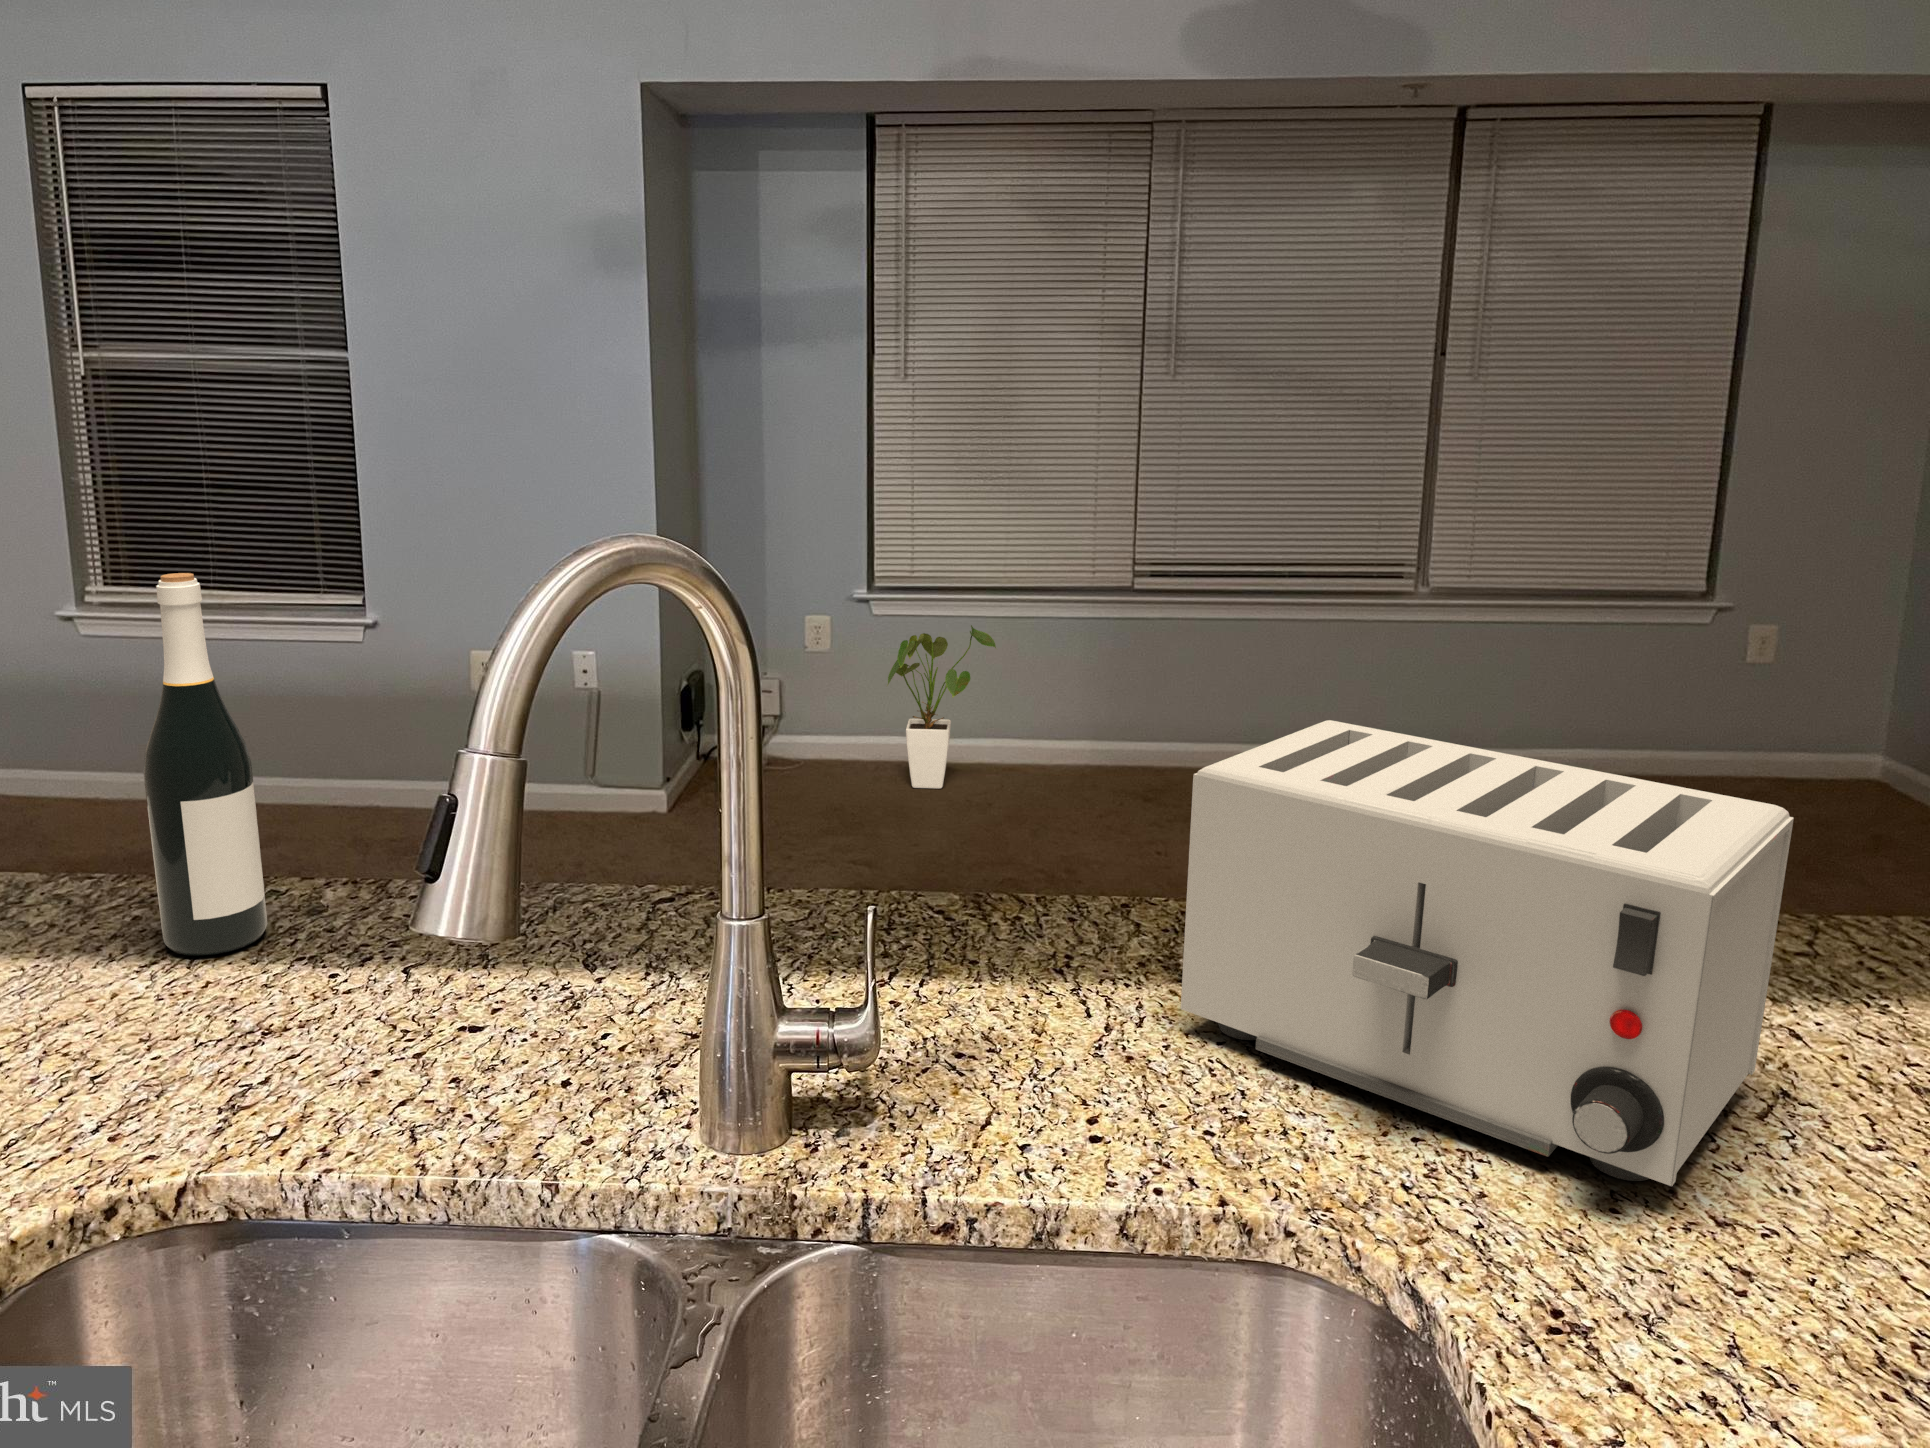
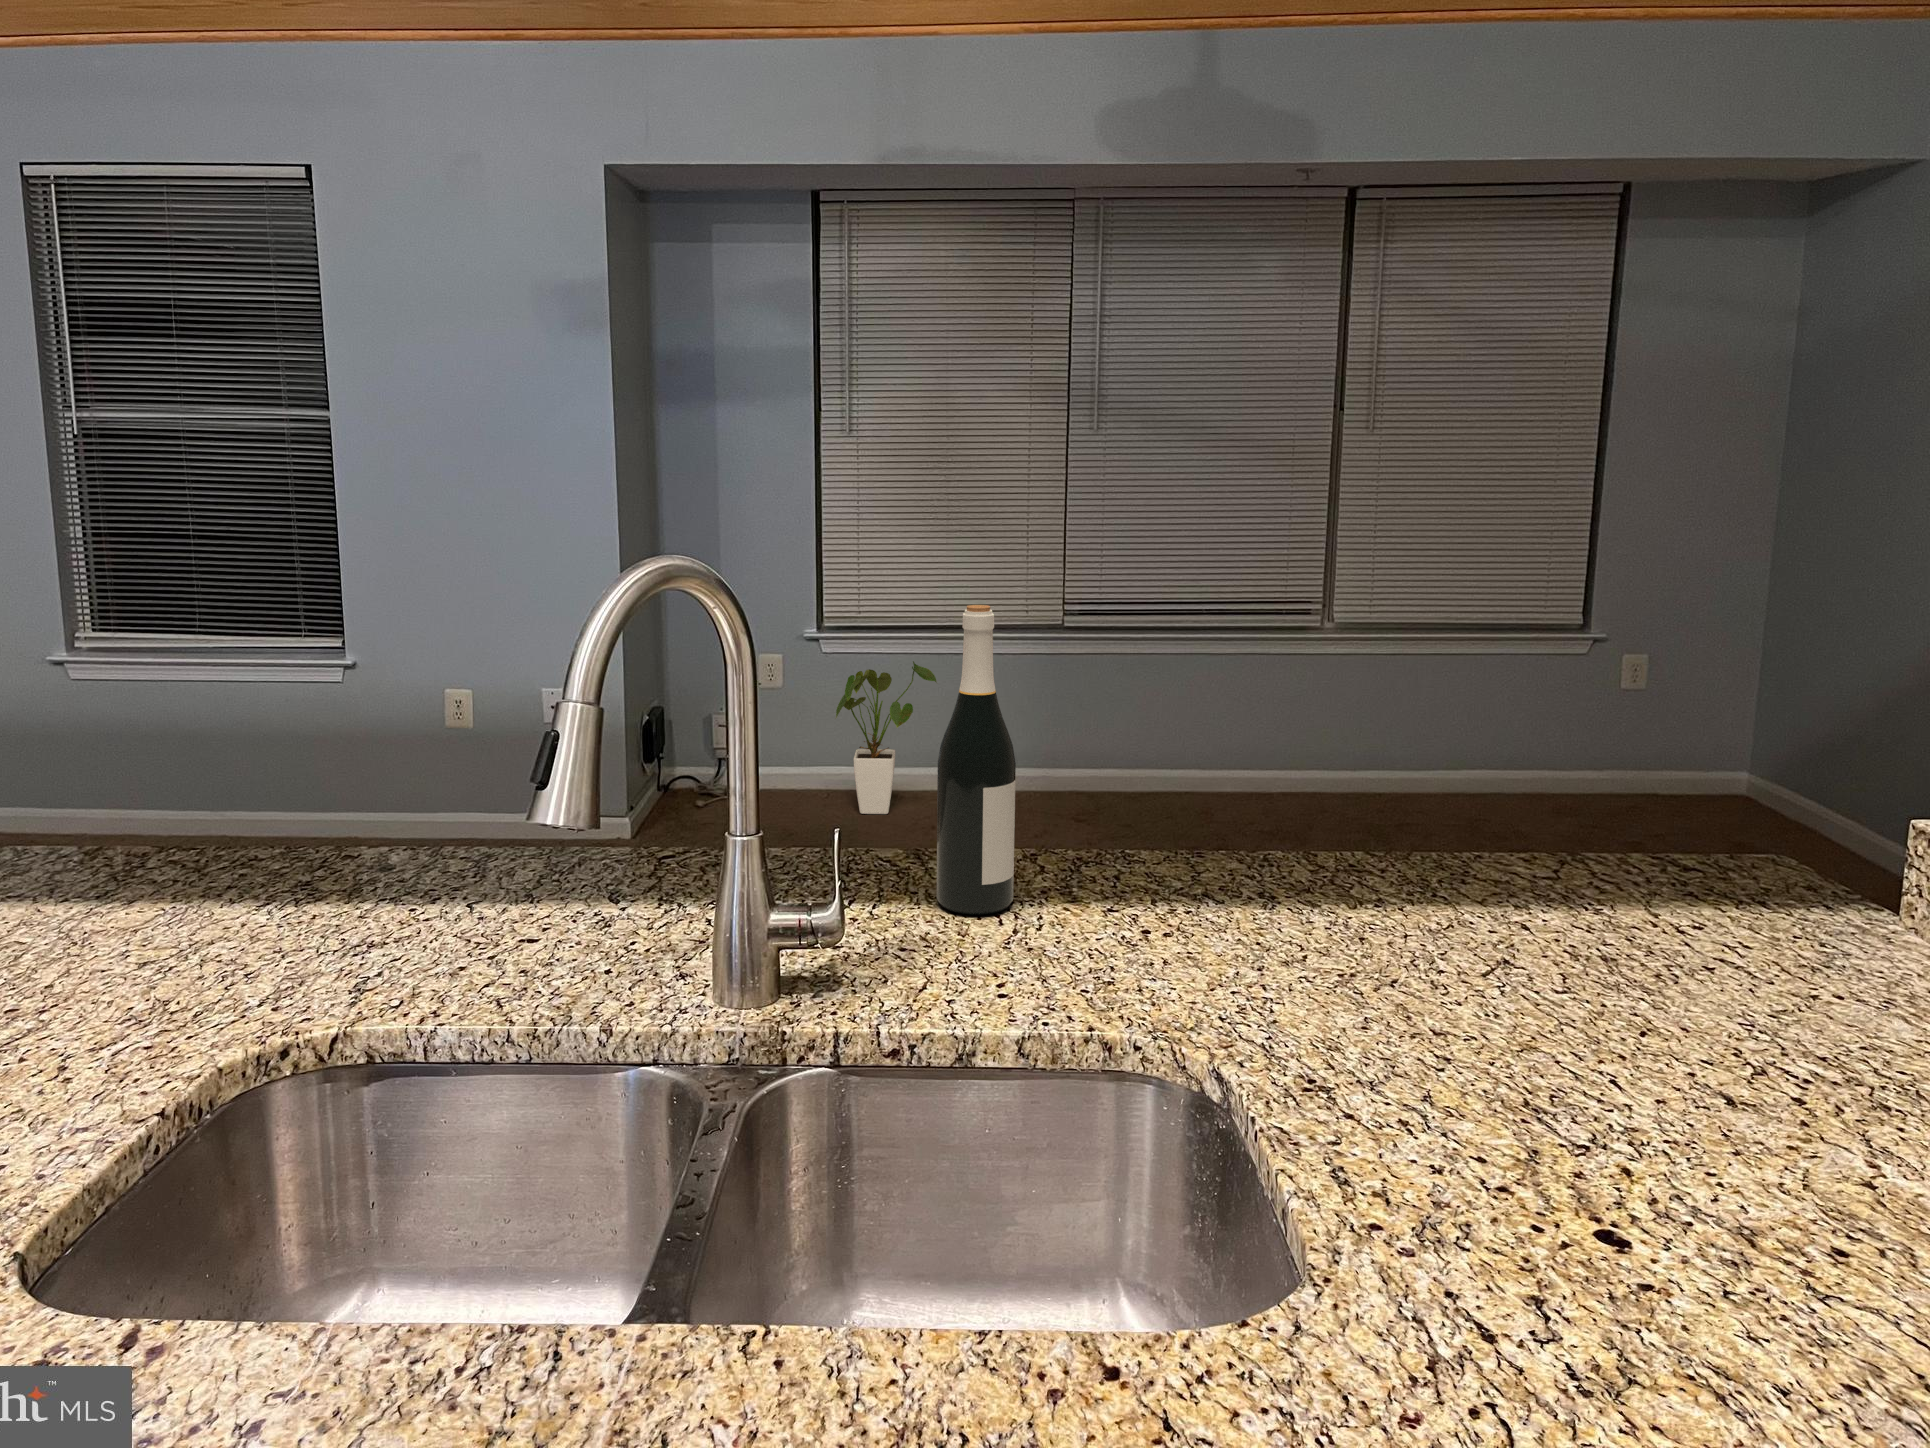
wine bottle: present [143,573,267,956] -> present [937,605,1016,915]
toaster: present [1181,720,1794,1186] -> none [1069,700,1499,1011]

